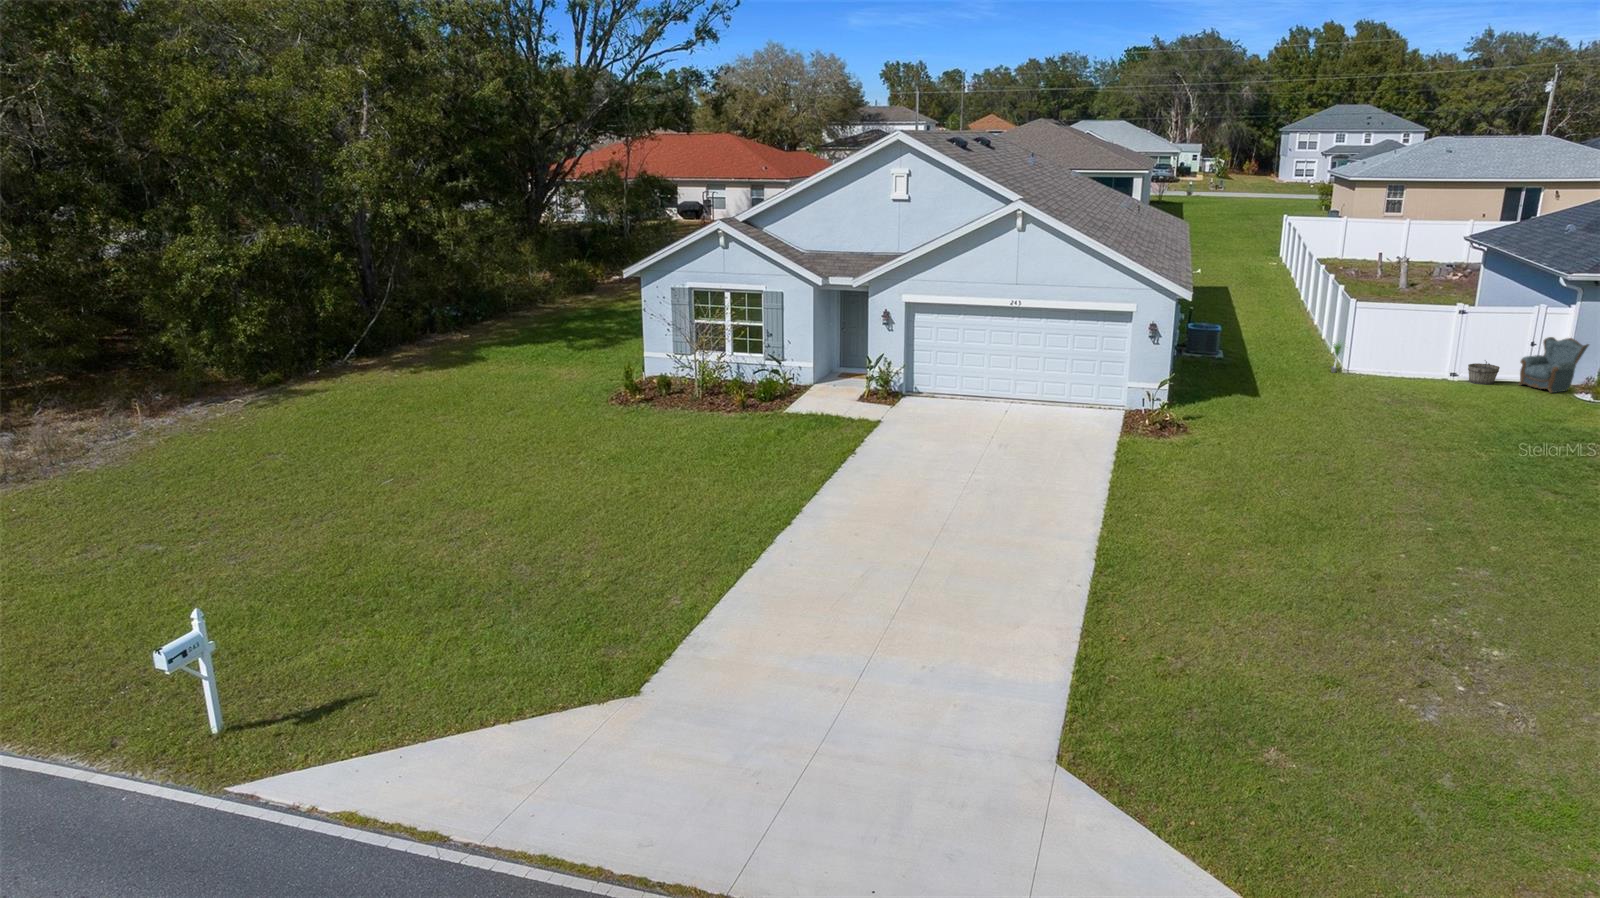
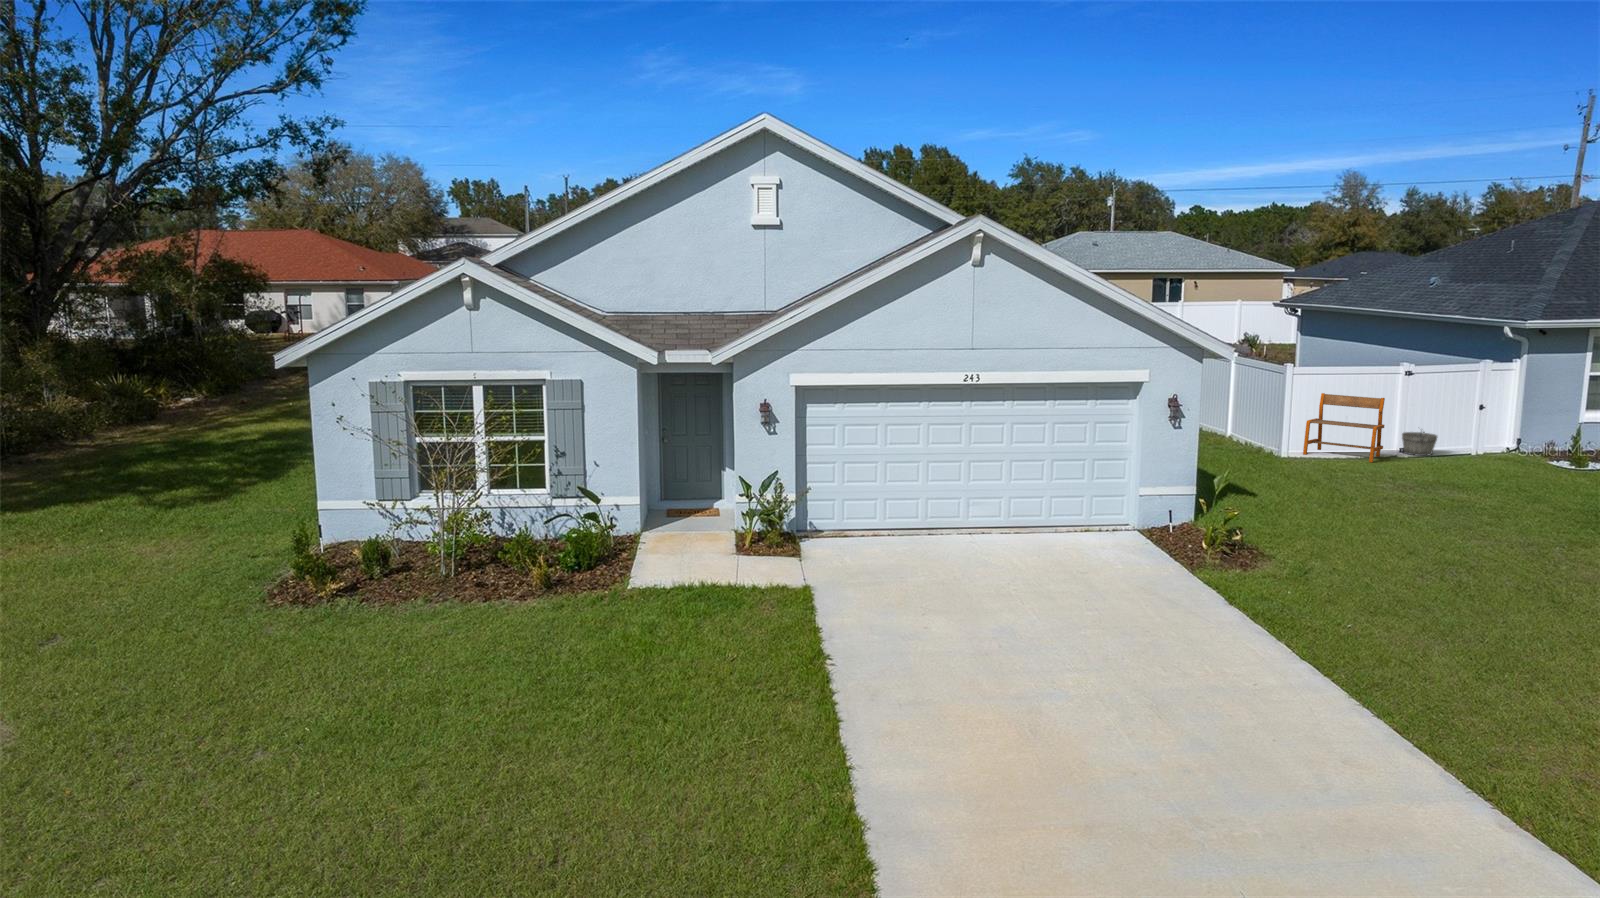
bench: none [1373,325,1445,386] -> present [1303,393,1385,462]
armchair: present [1518,337,1589,393] -> none [1456,396,1527,460]
potted plant: present [1331,343,1341,373] -> none [1247,411,1279,455]

